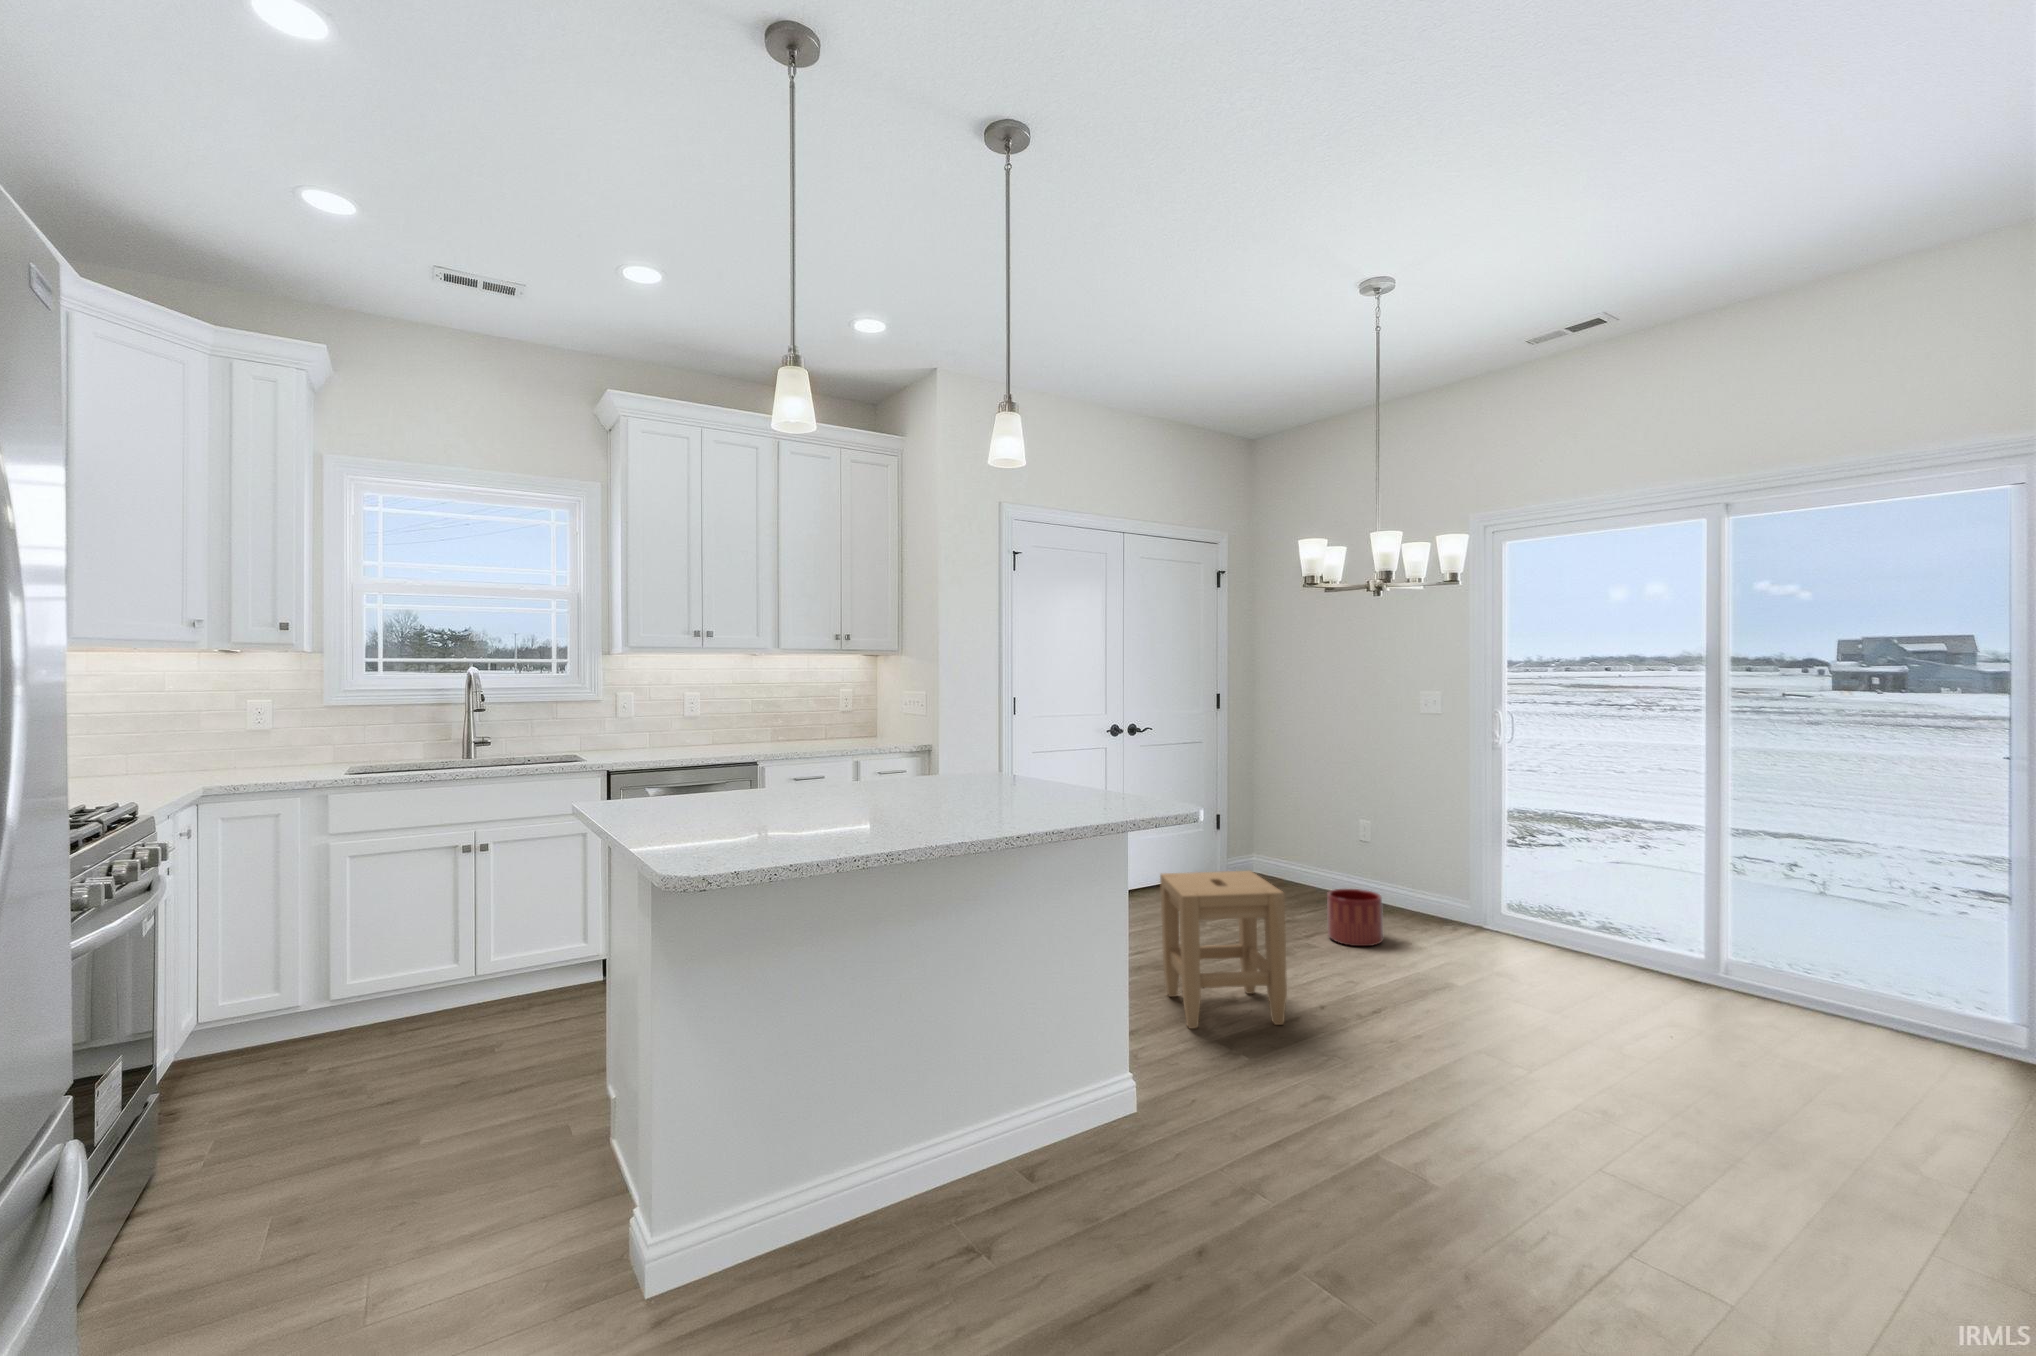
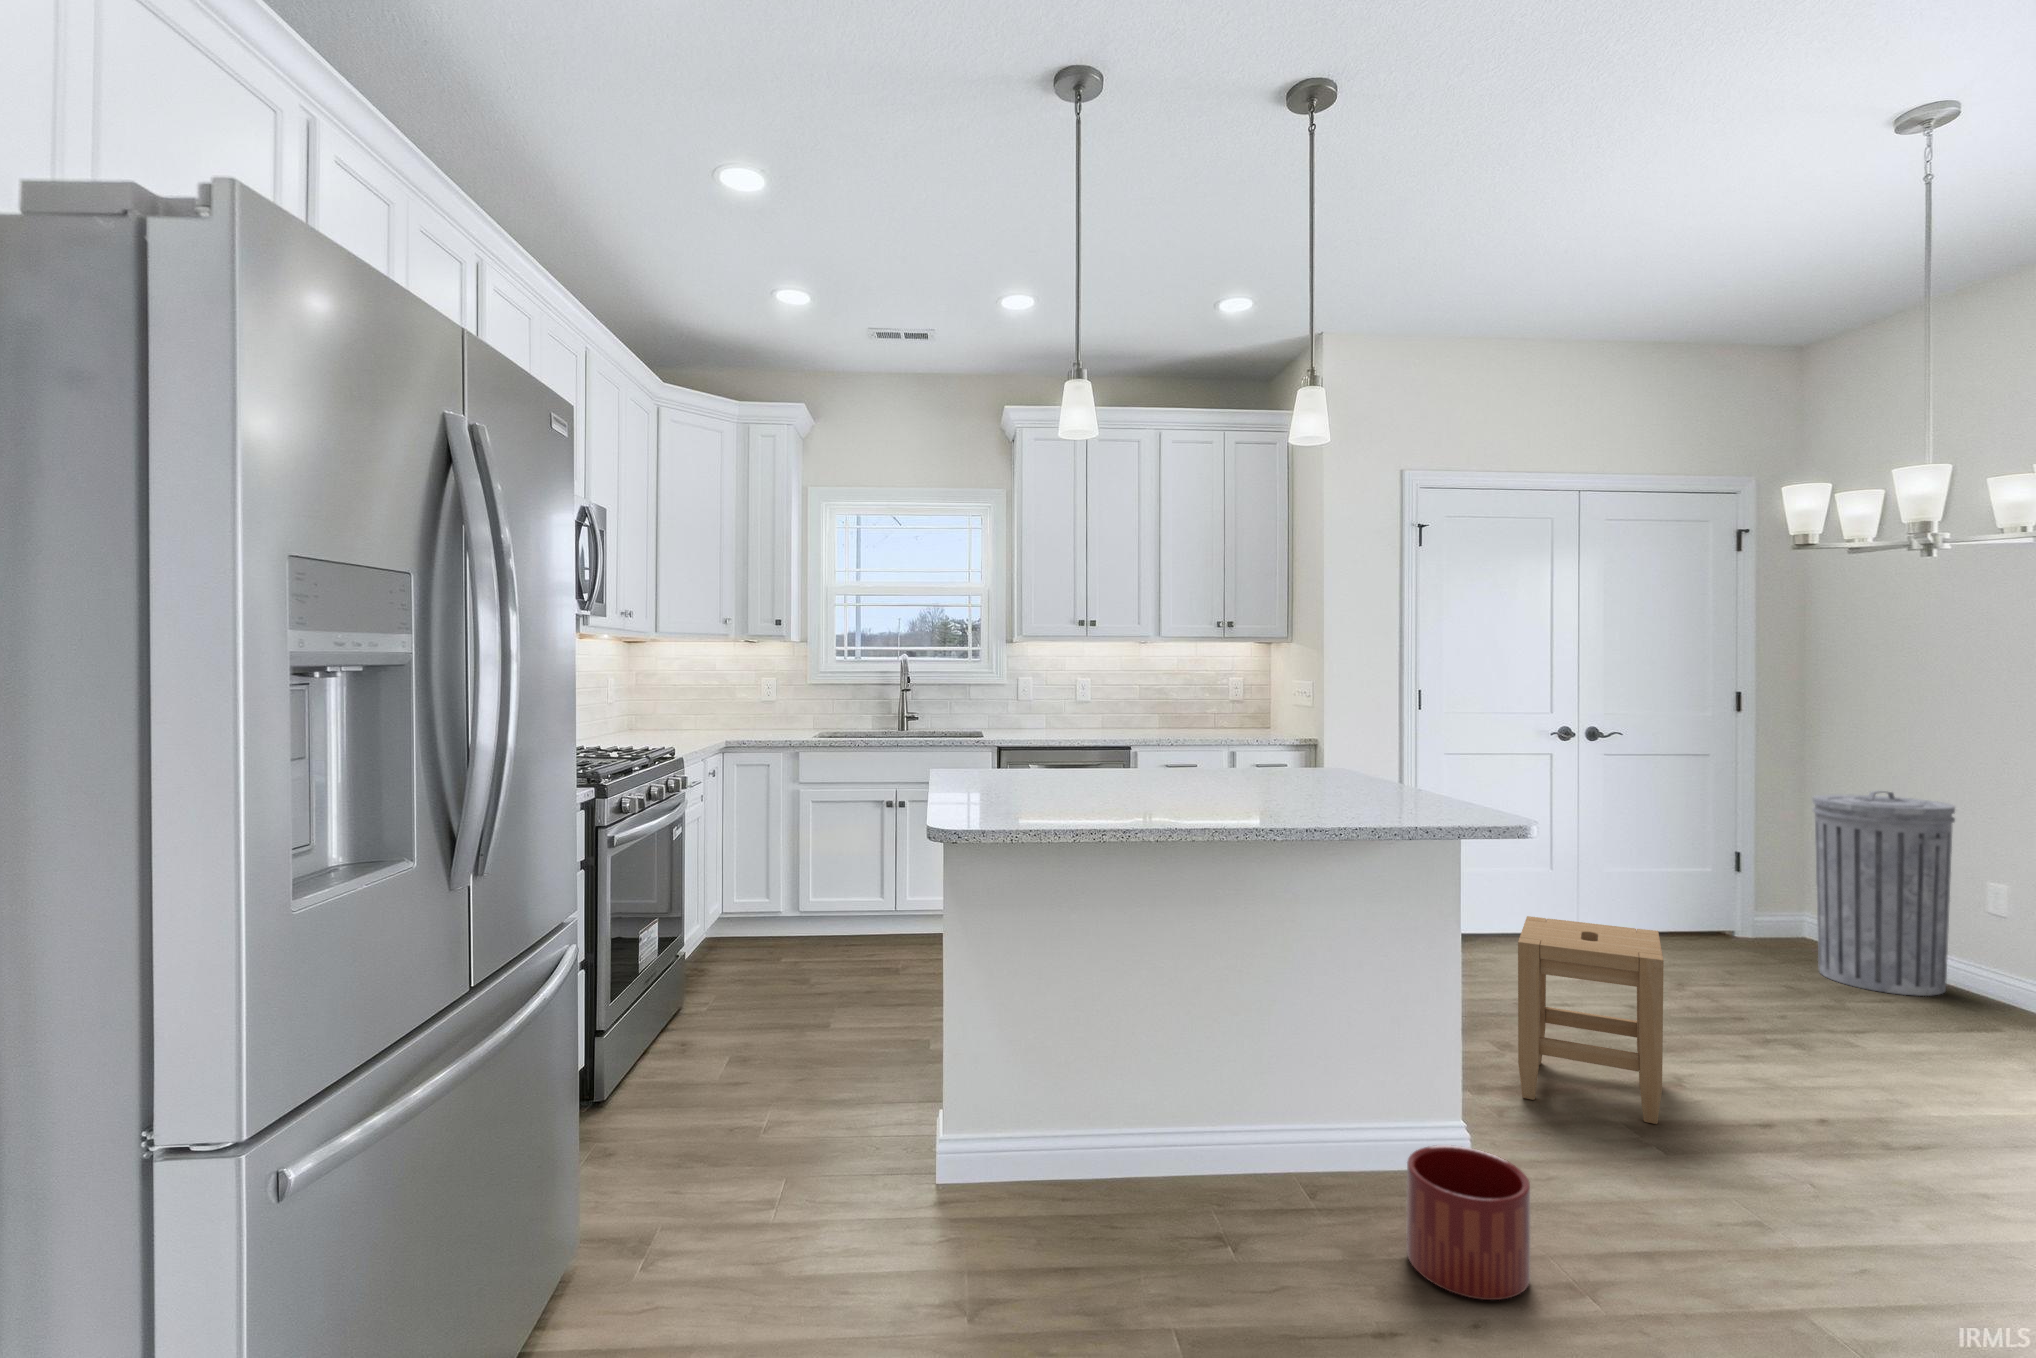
trash can: none [1255,754,1333,892] -> present [1812,791,1955,996]
planter: present [1327,889,1383,946] -> present [1407,1145,1530,1300]

